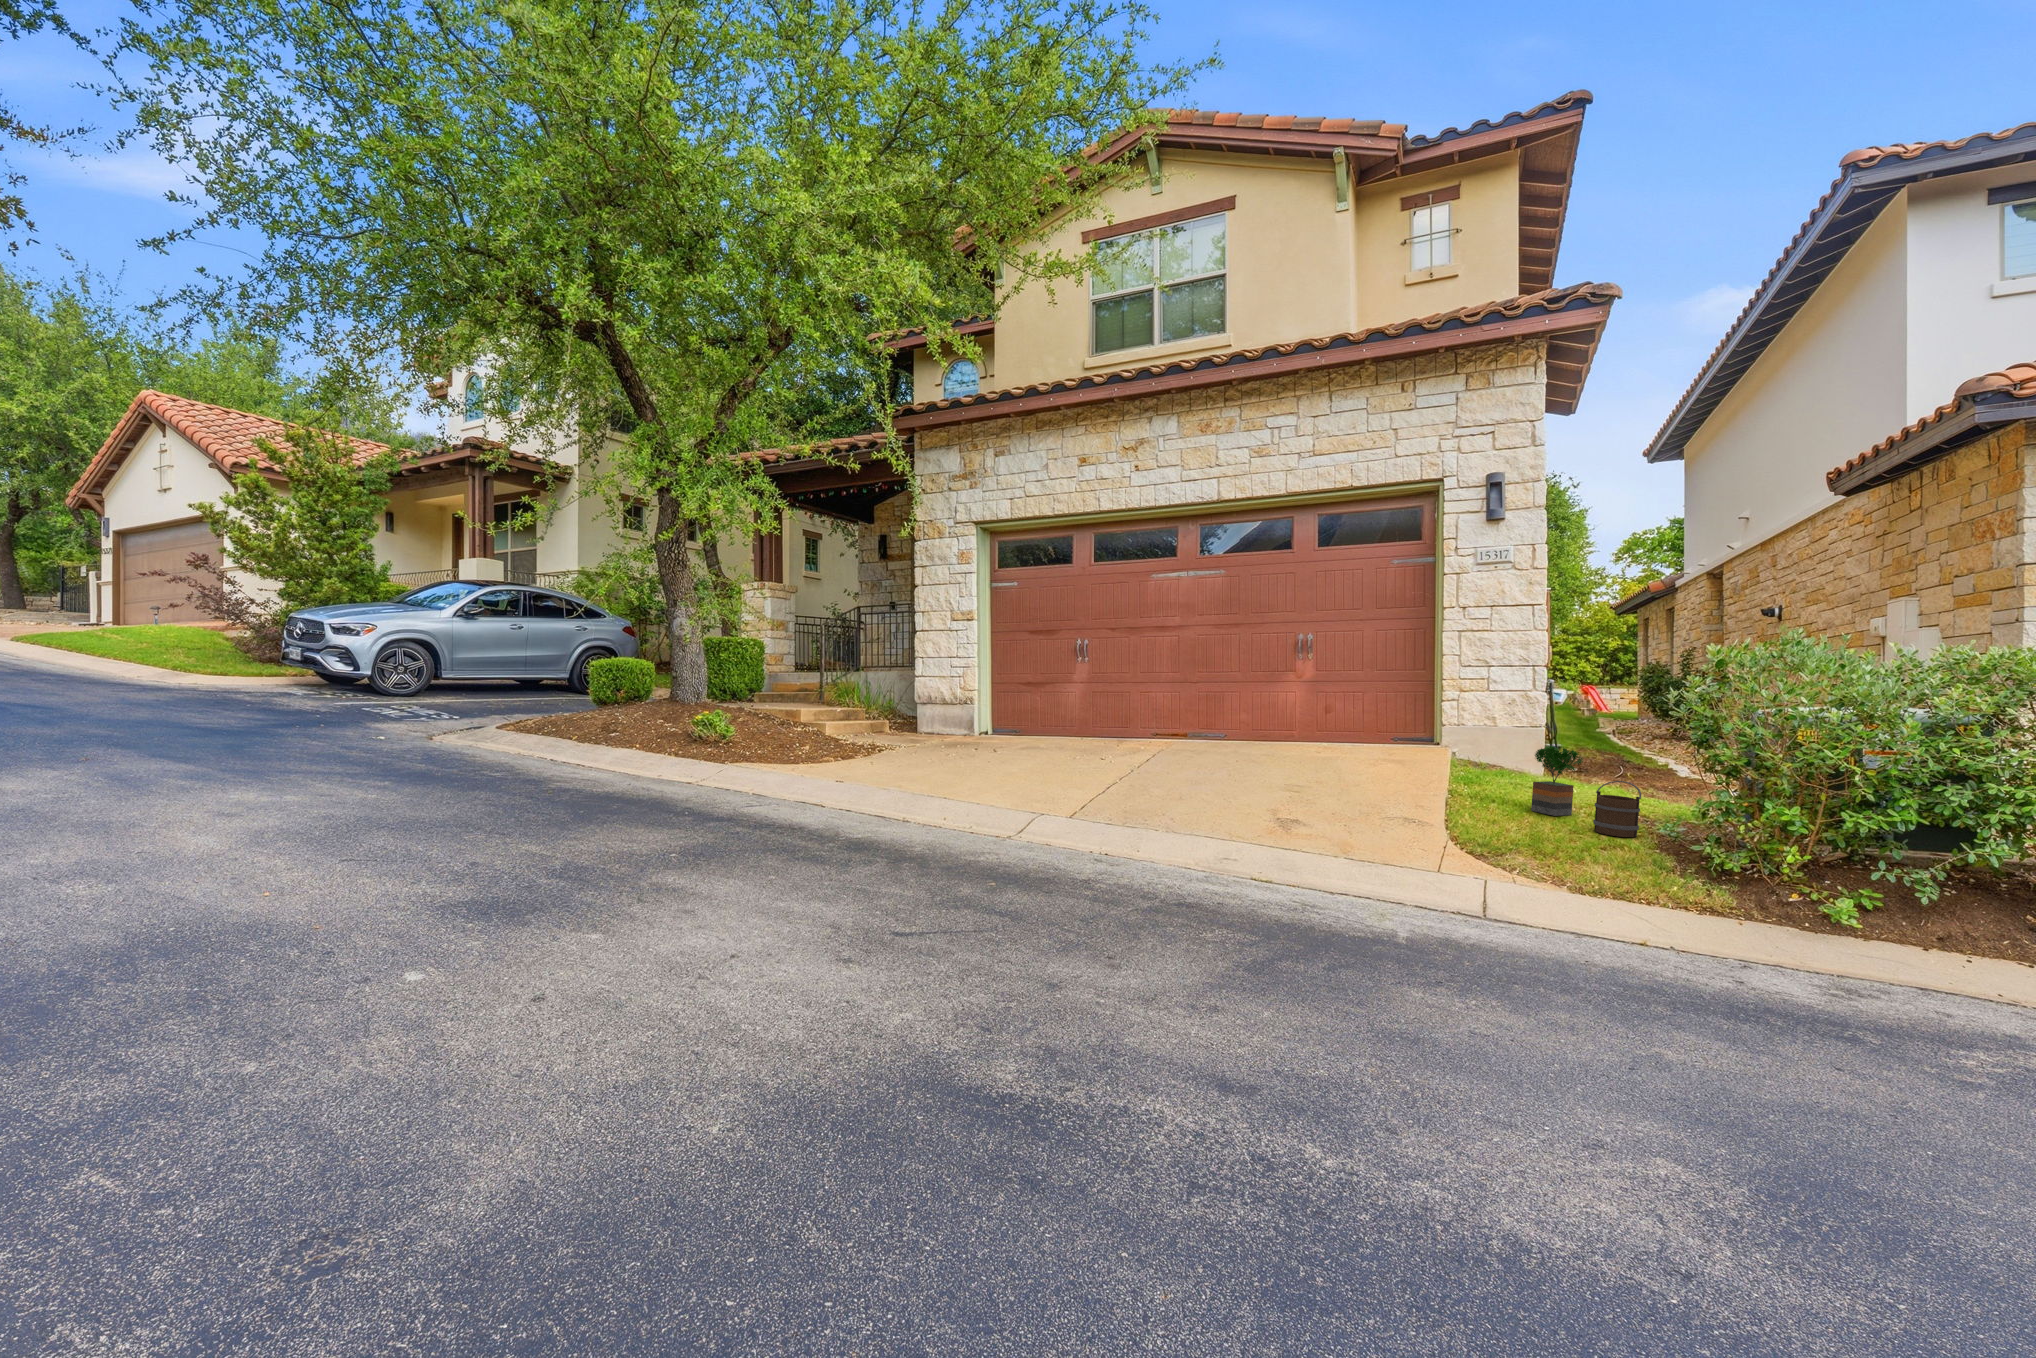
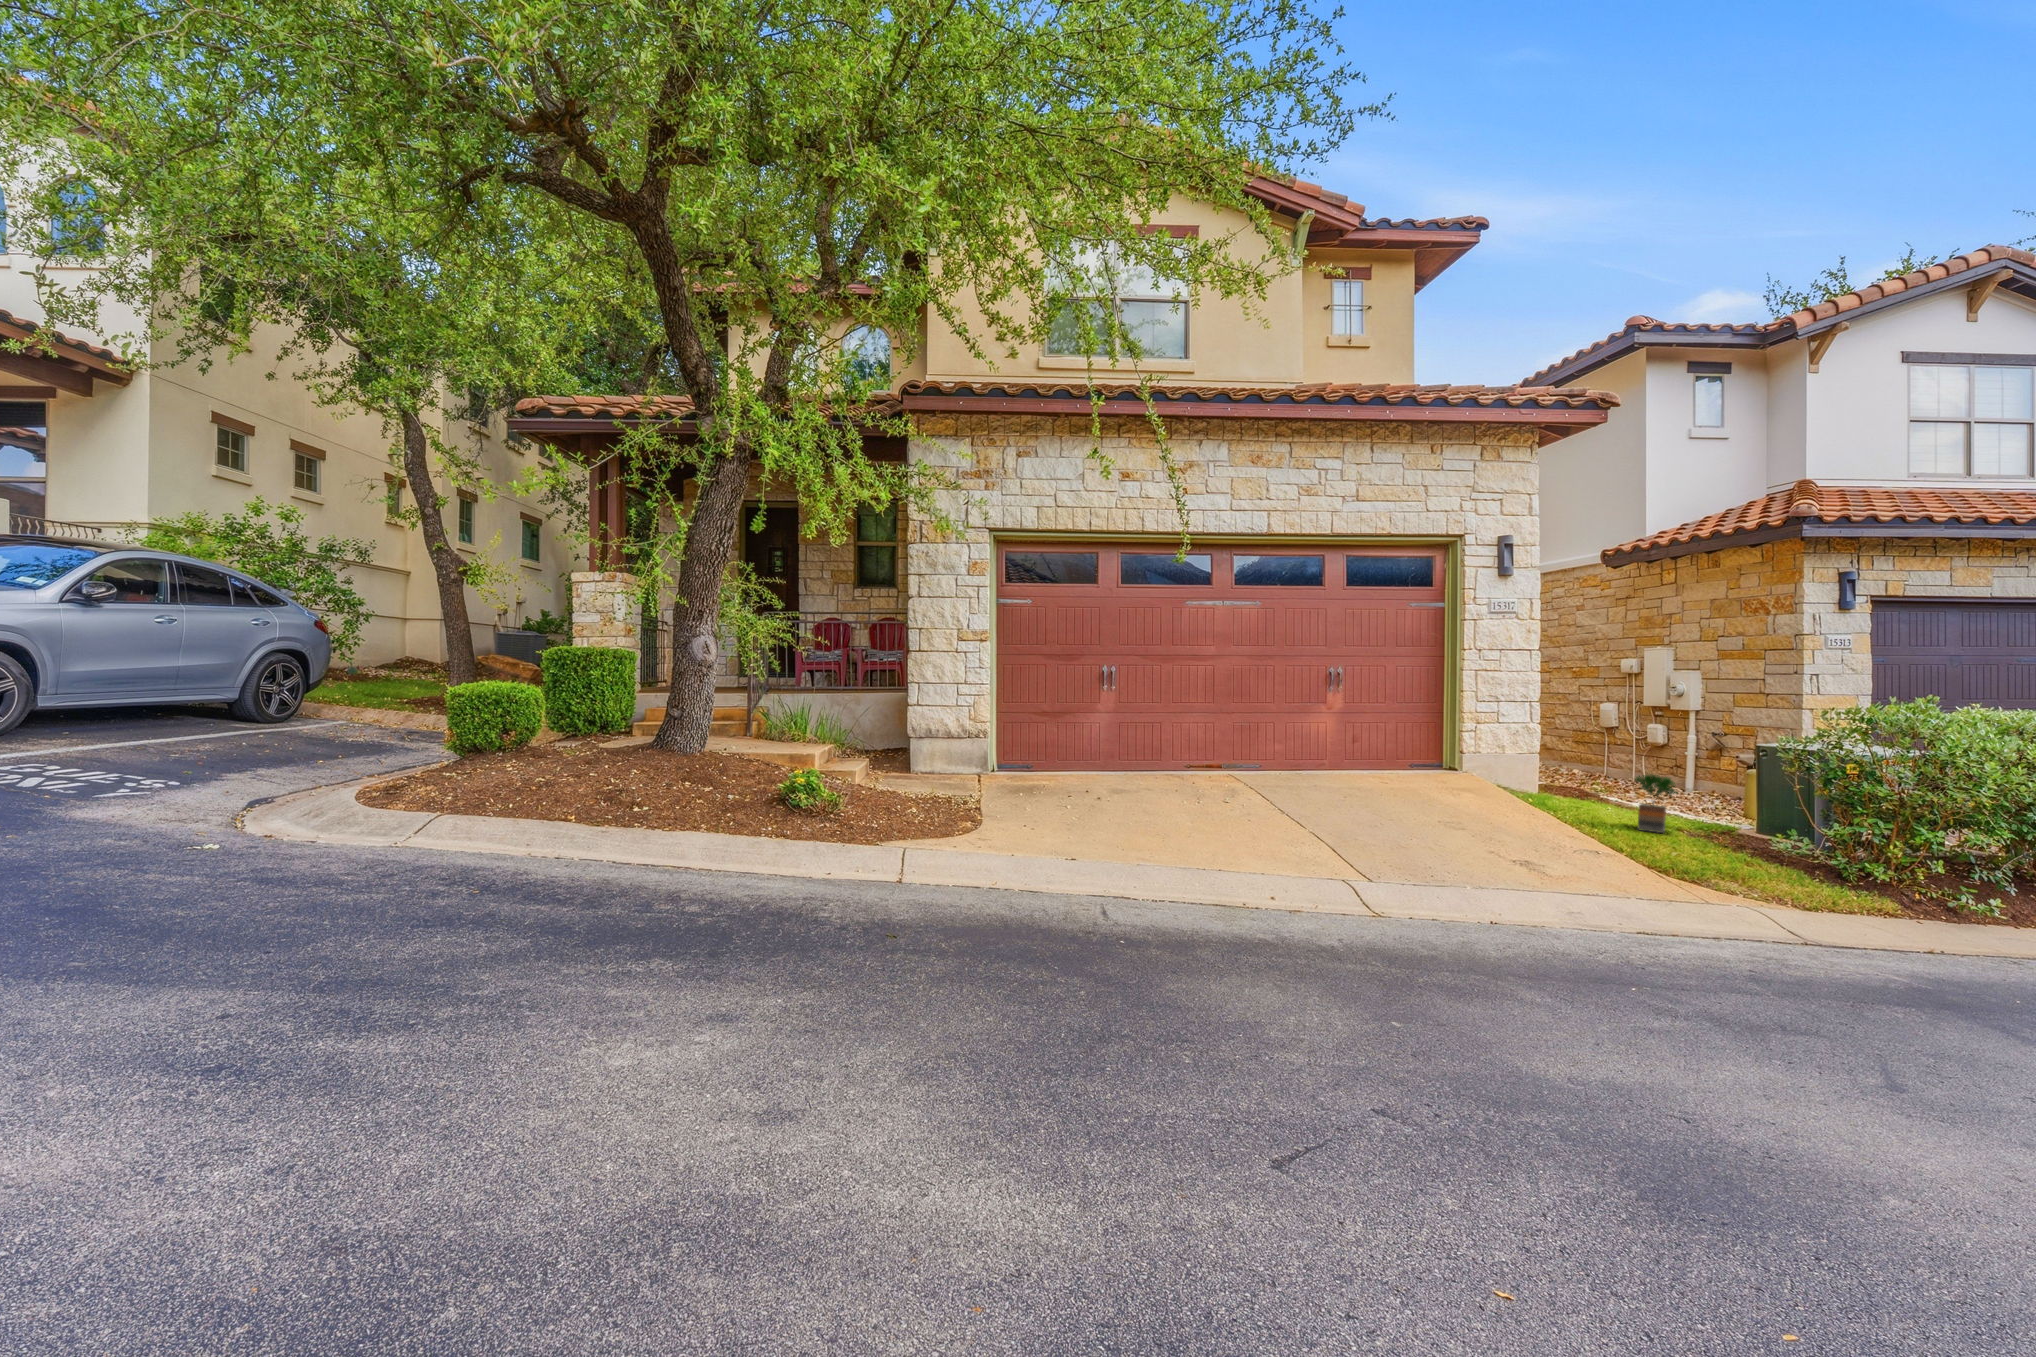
bucket: present [1593,781,1641,837] -> none [1713,802,1752,848]

